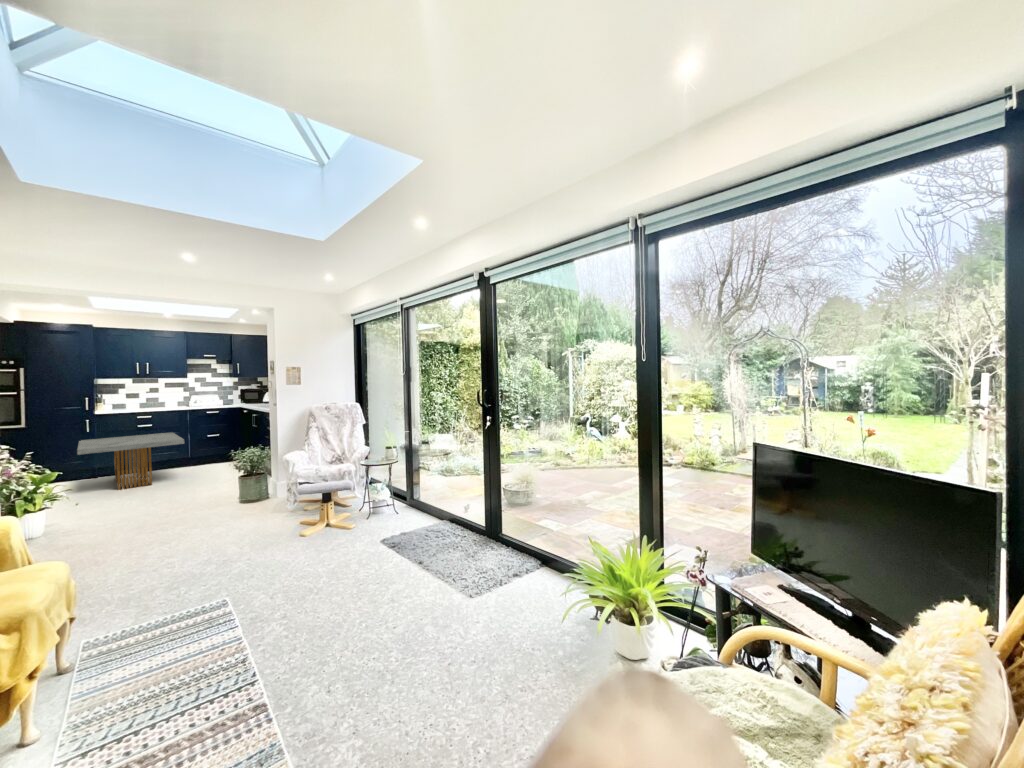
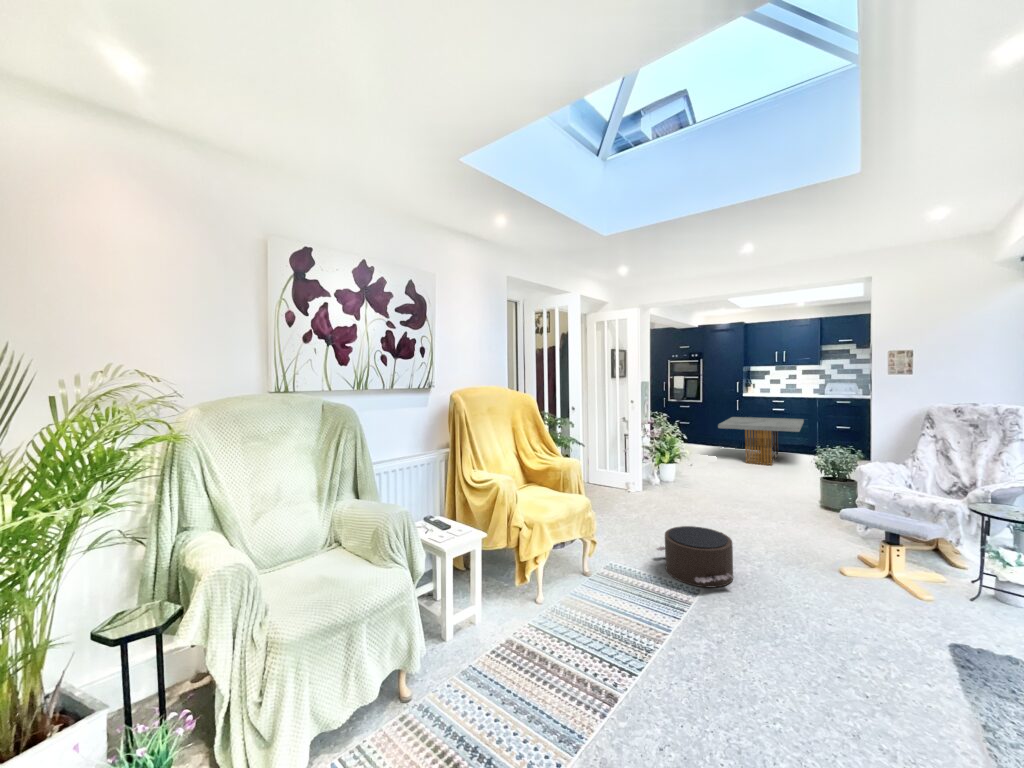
pouf: none [138,540,249,608] -> present [657,526,733,588]

